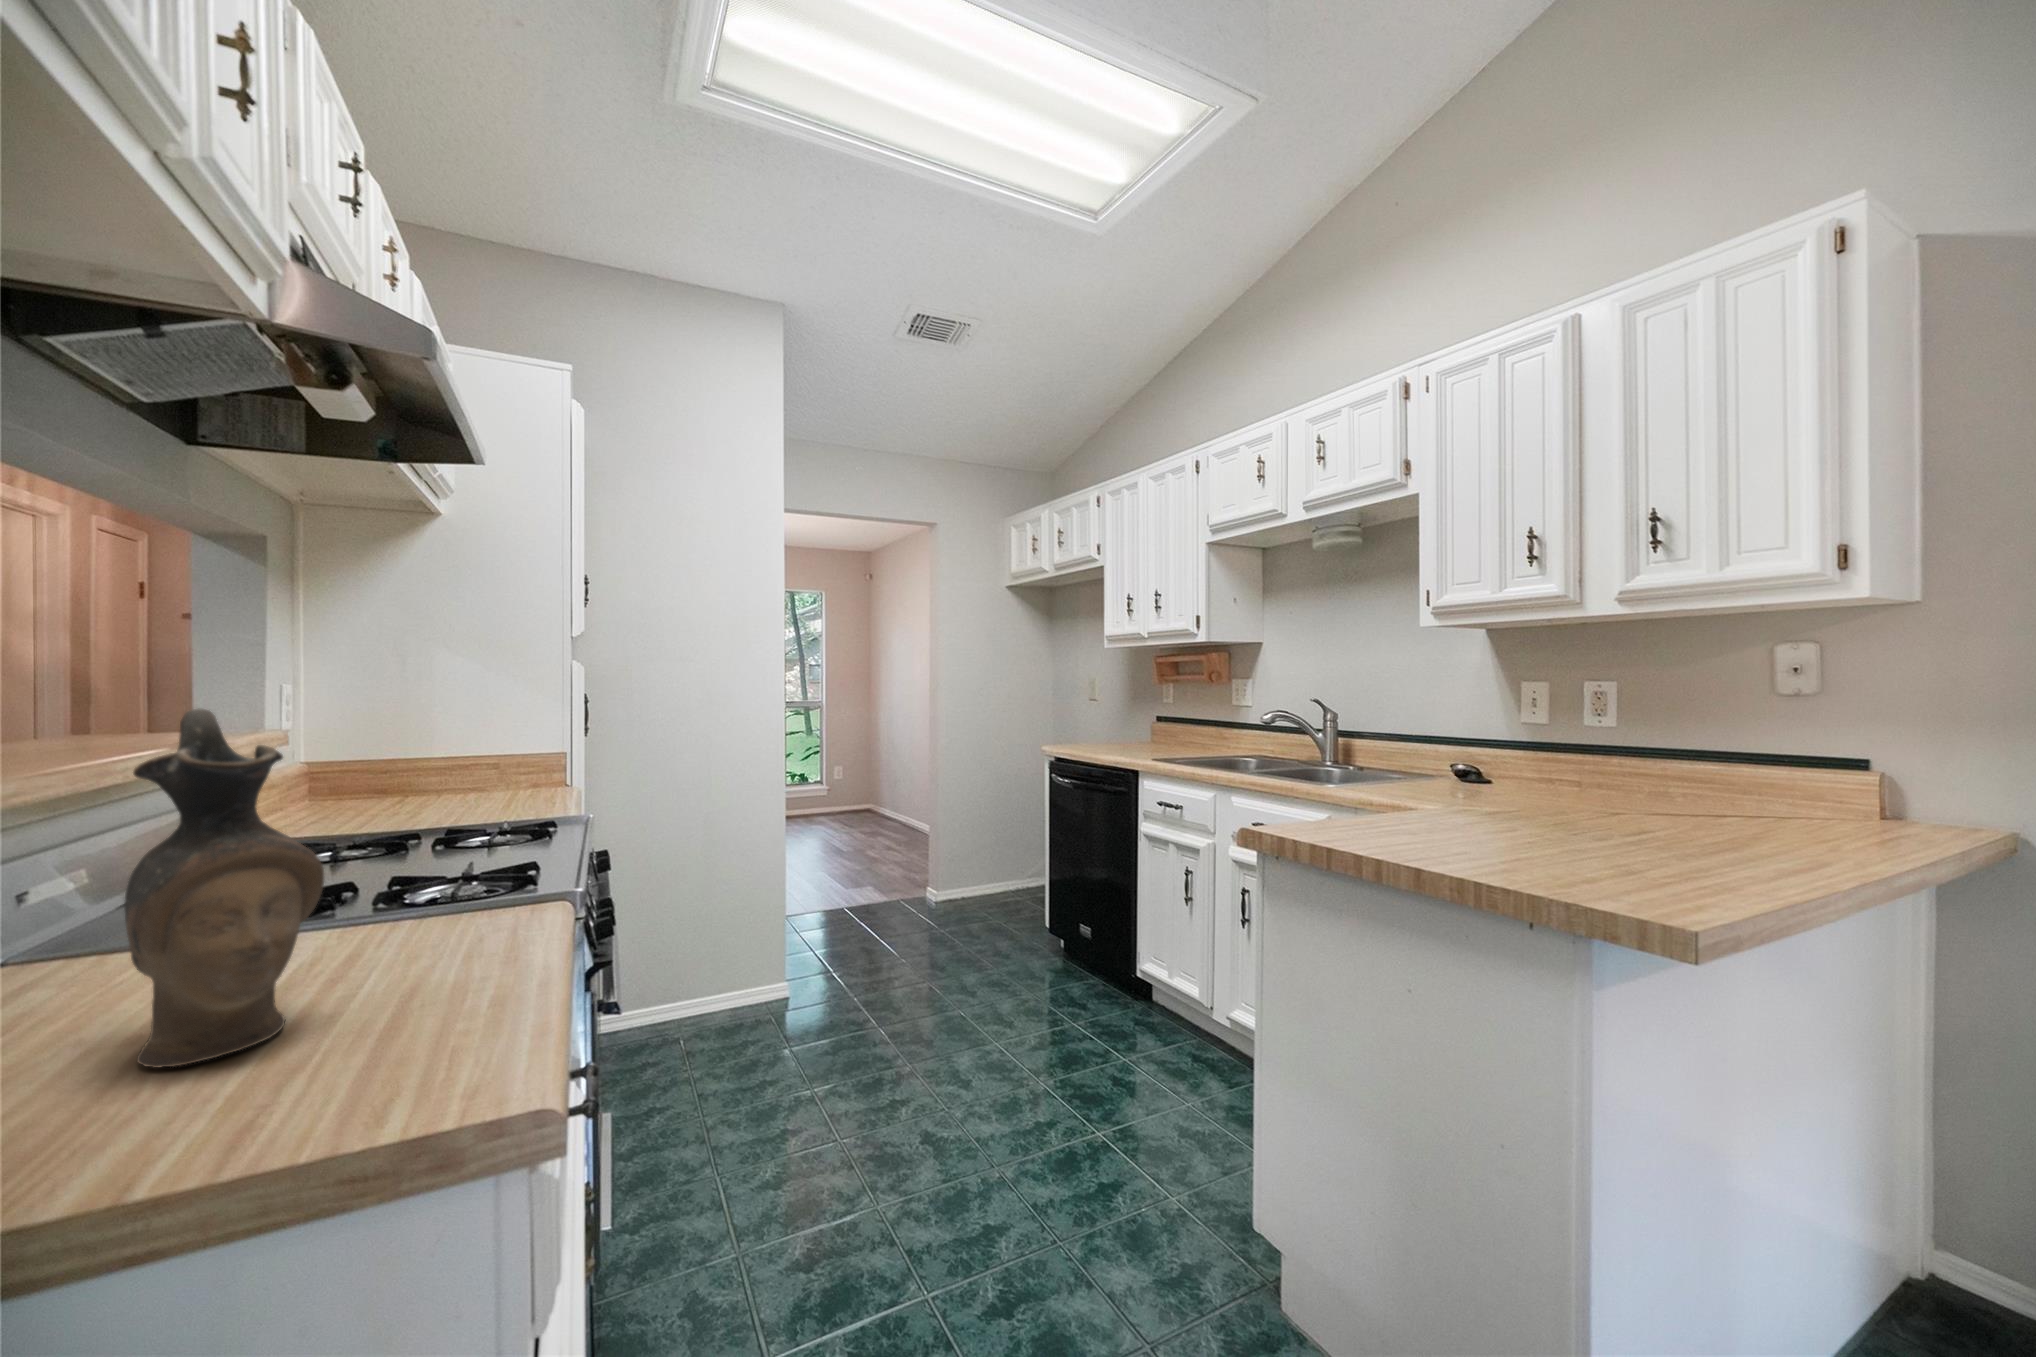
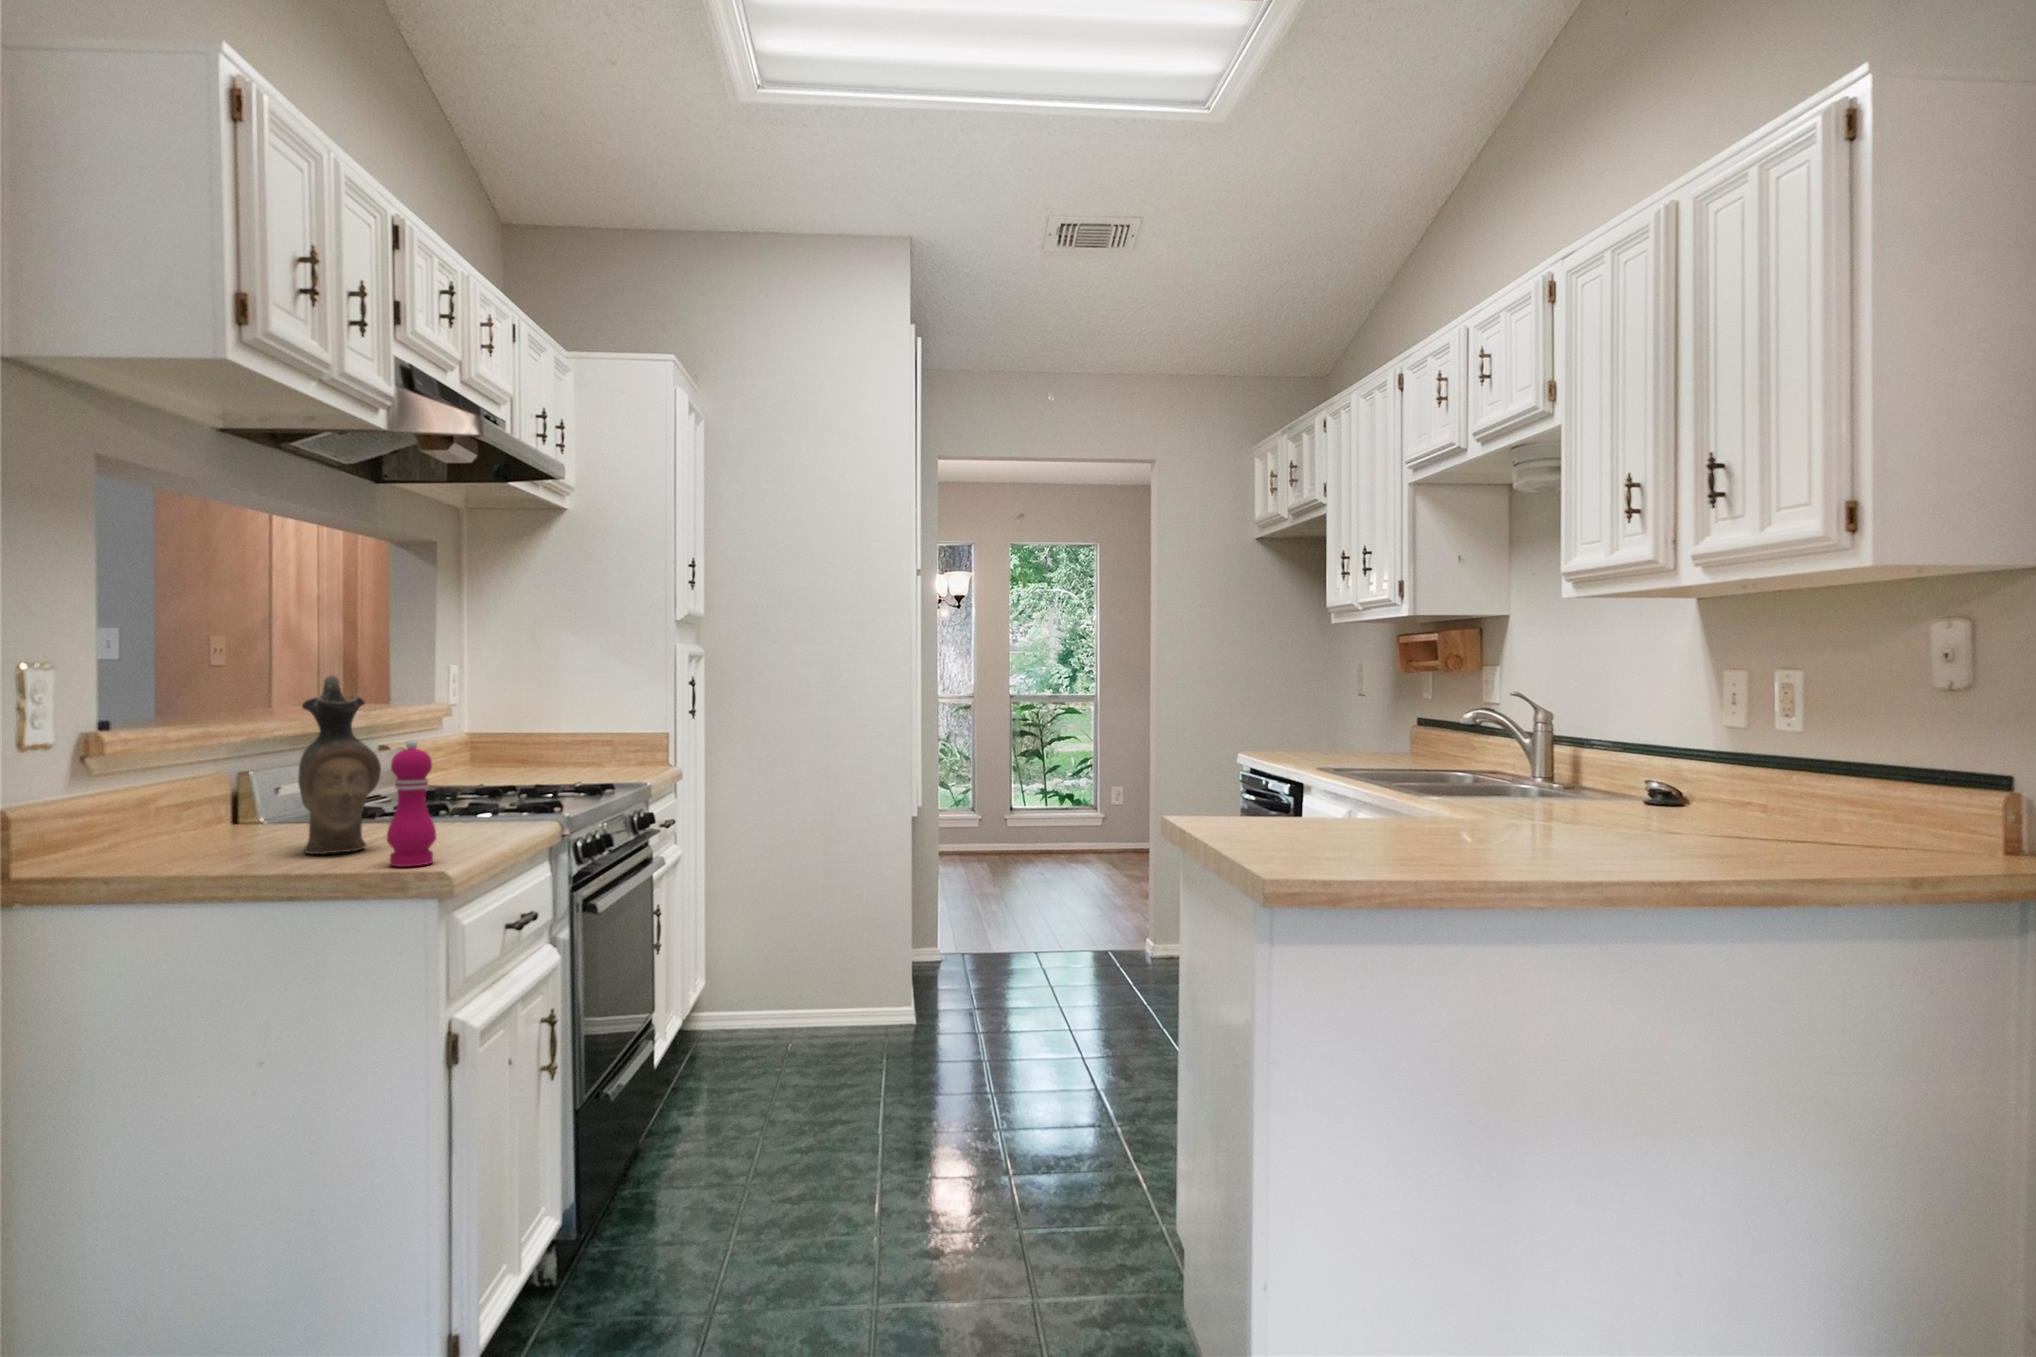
pepper mill: none [384,831,491,1089] -> present [387,739,436,867]

